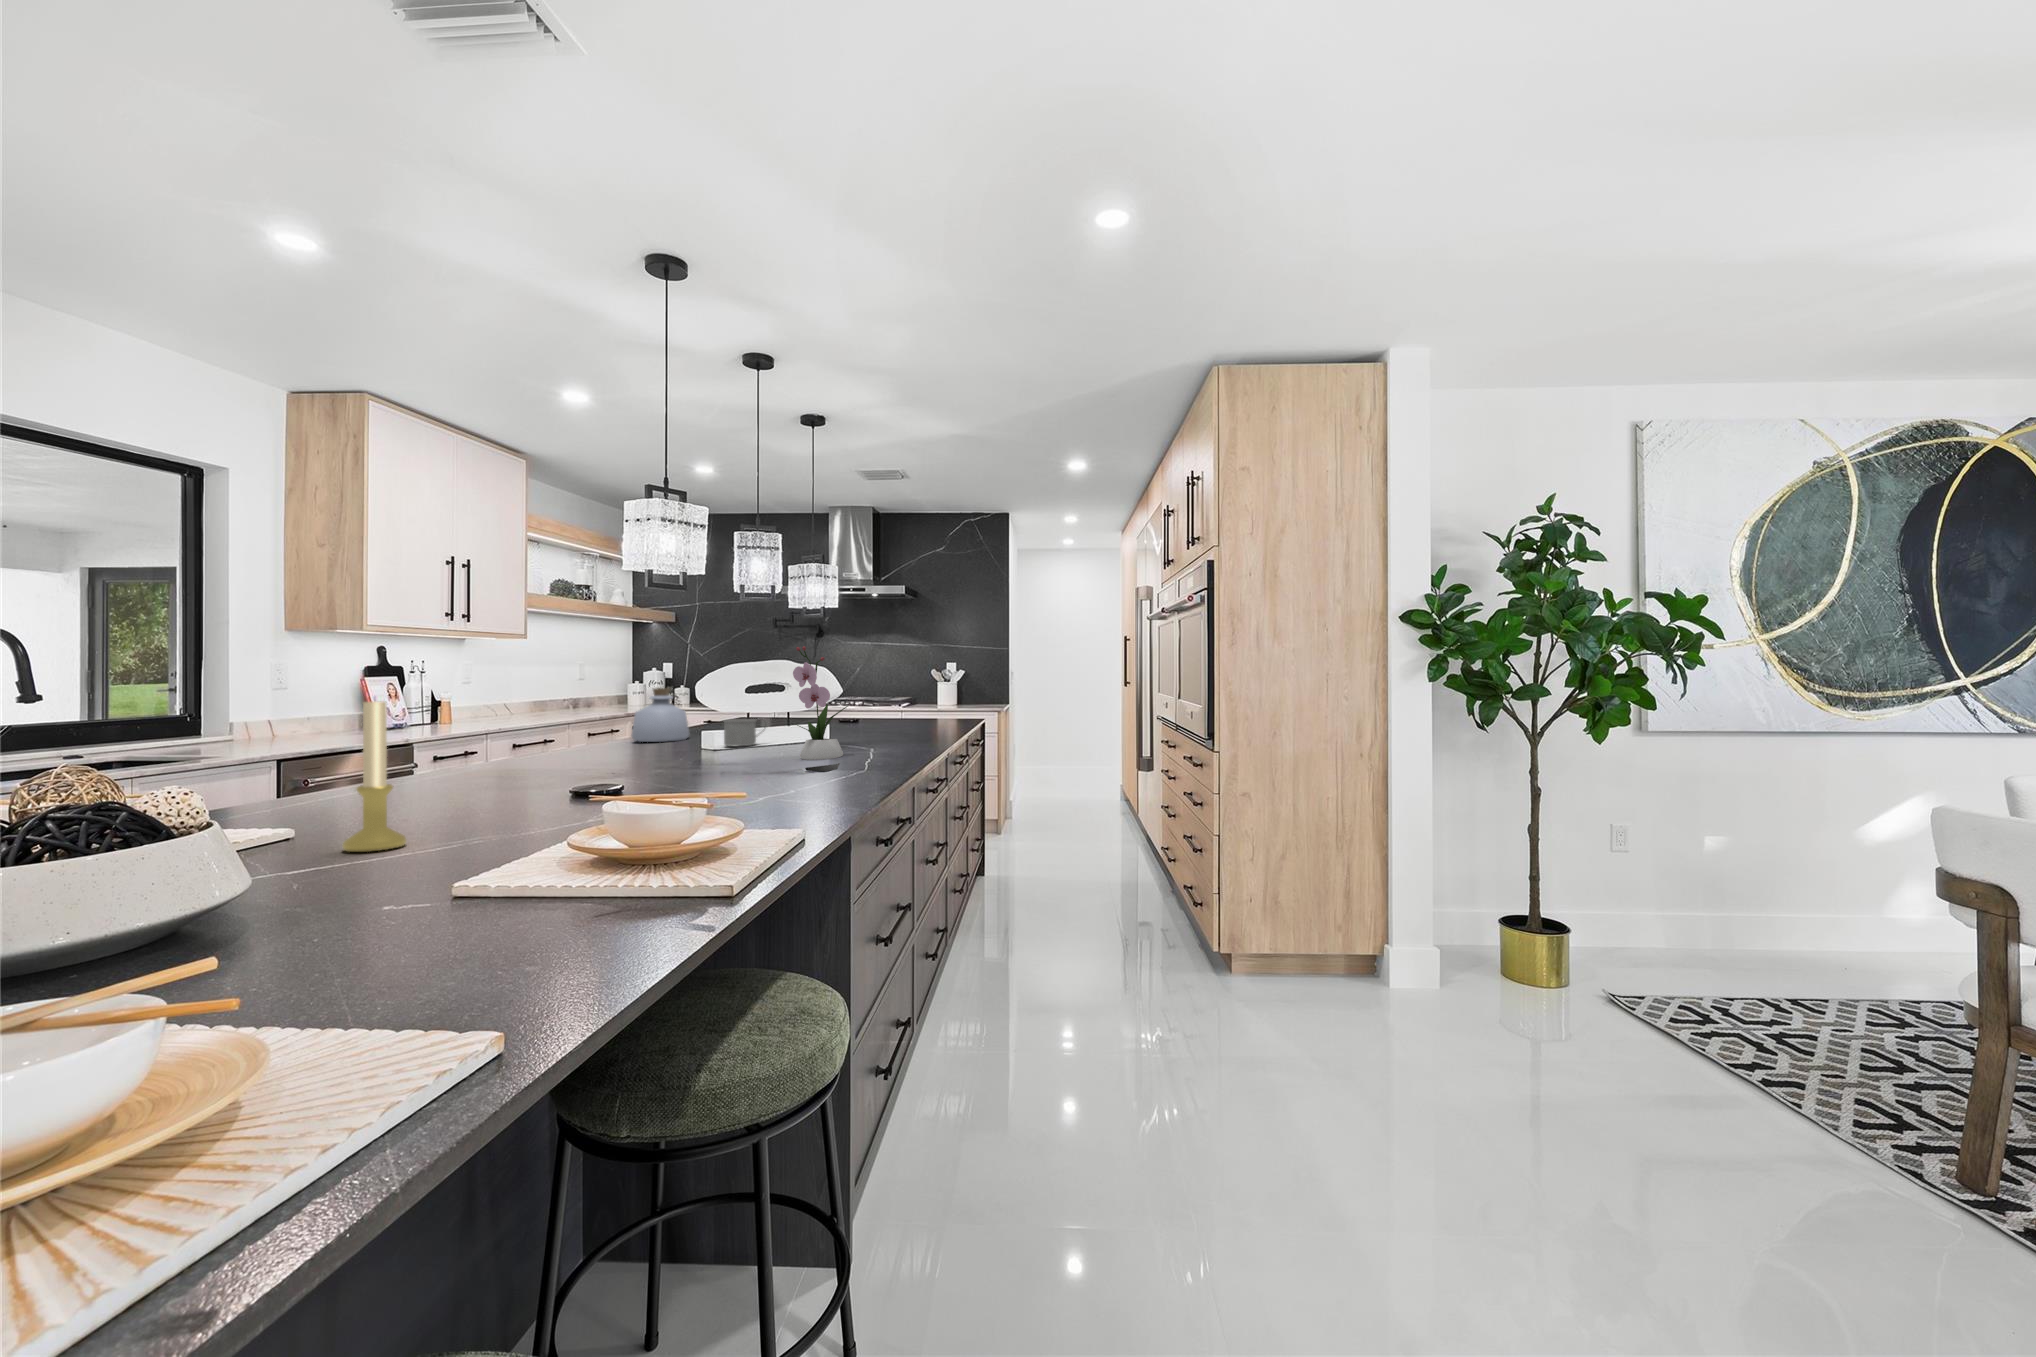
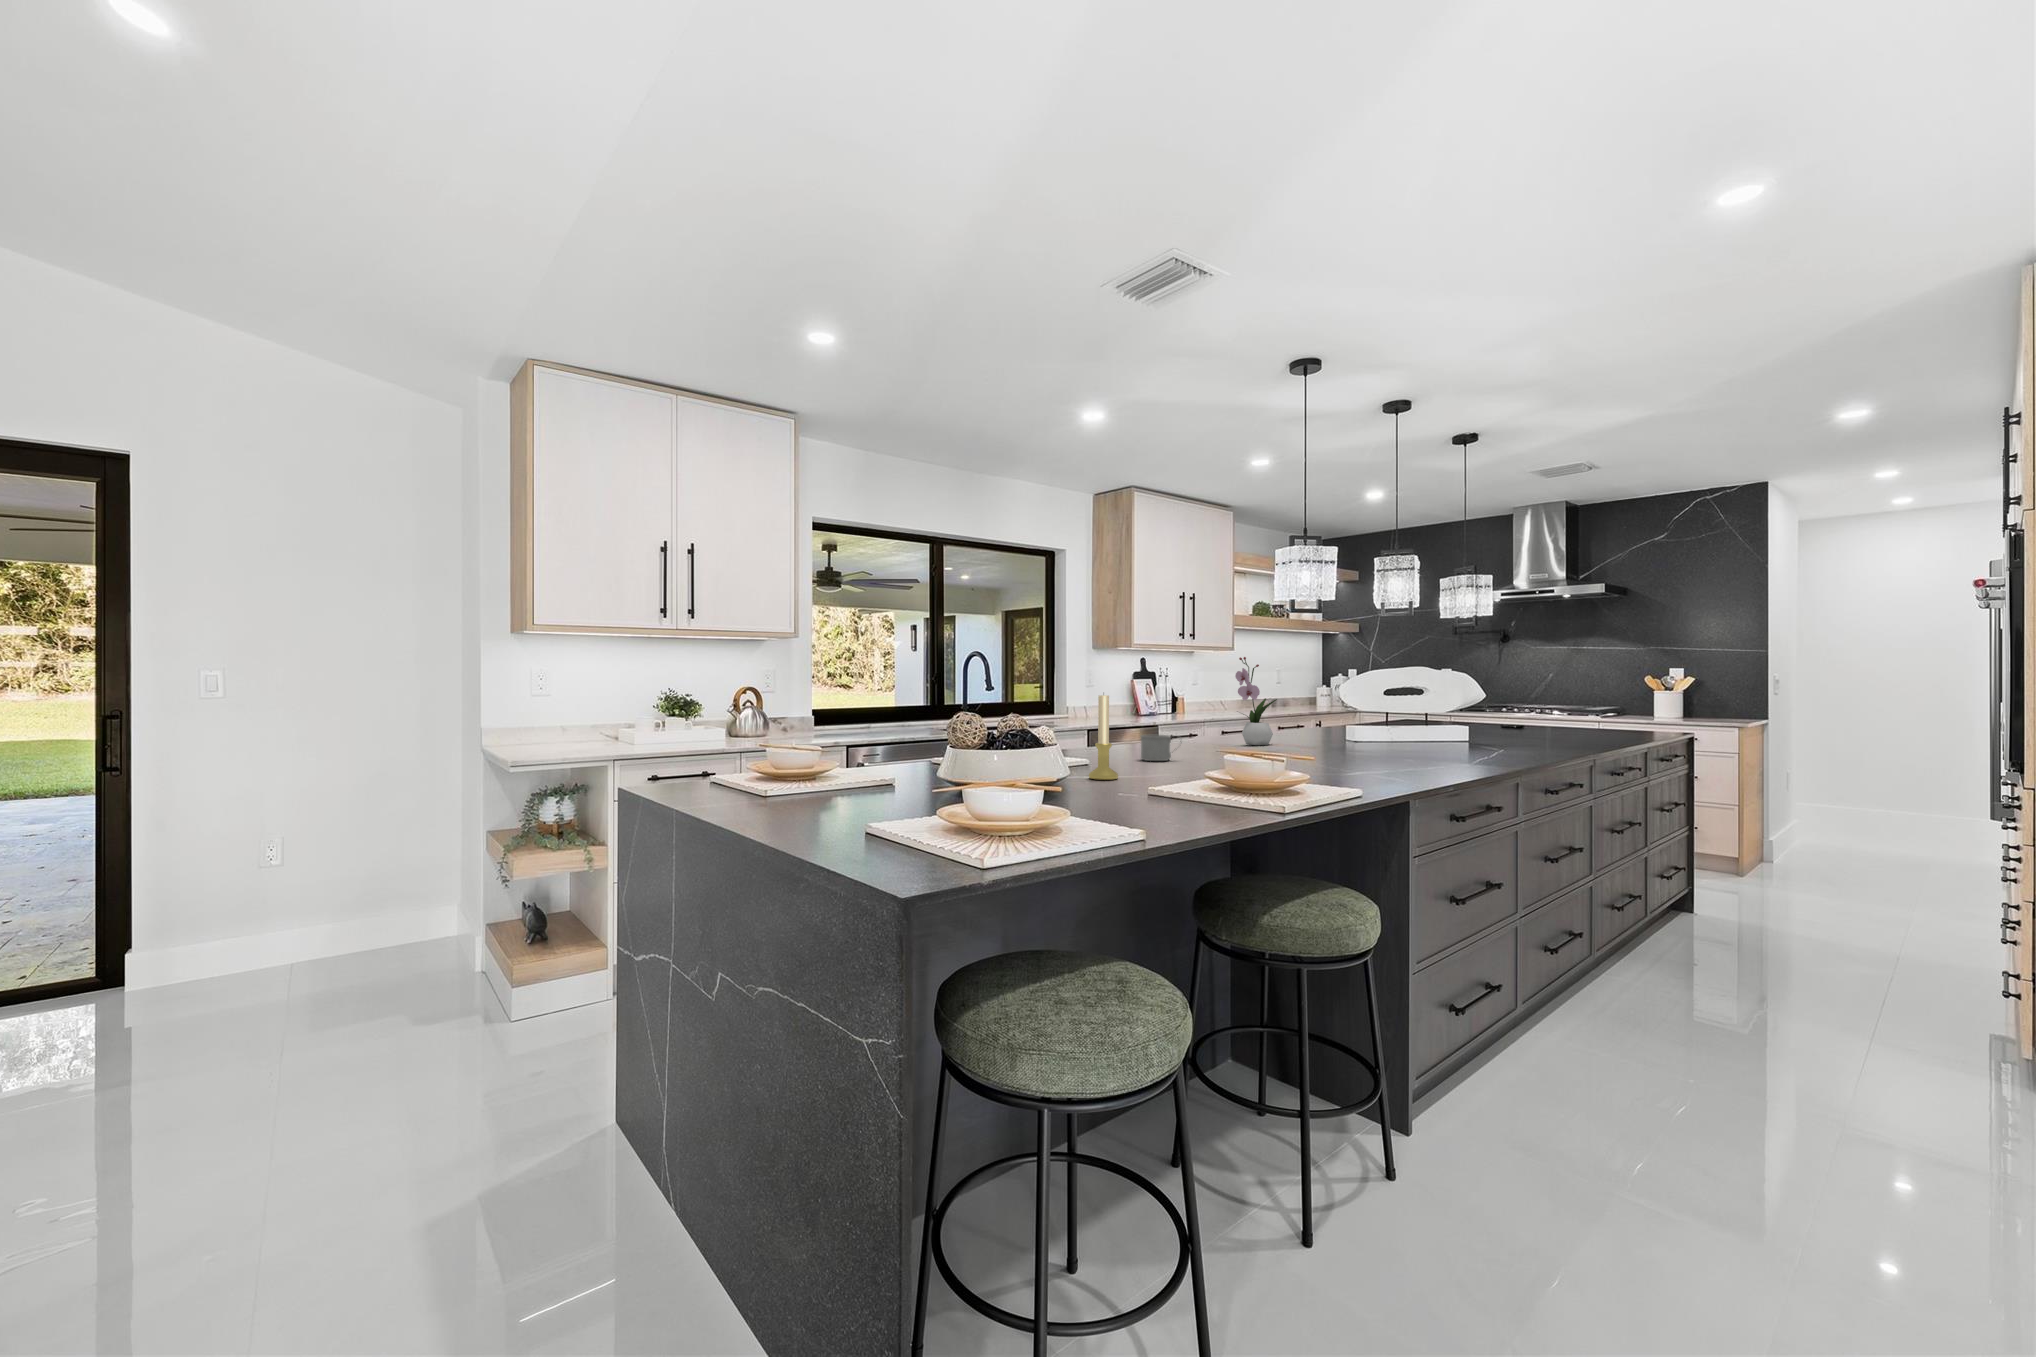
flower arrangement: present [793,646,848,772] -> present [1235,657,1277,745]
bottle: present [631,688,689,742] -> none [1290,691,1337,734]
mug: present [724,719,766,746] -> present [1141,735,1172,761]

